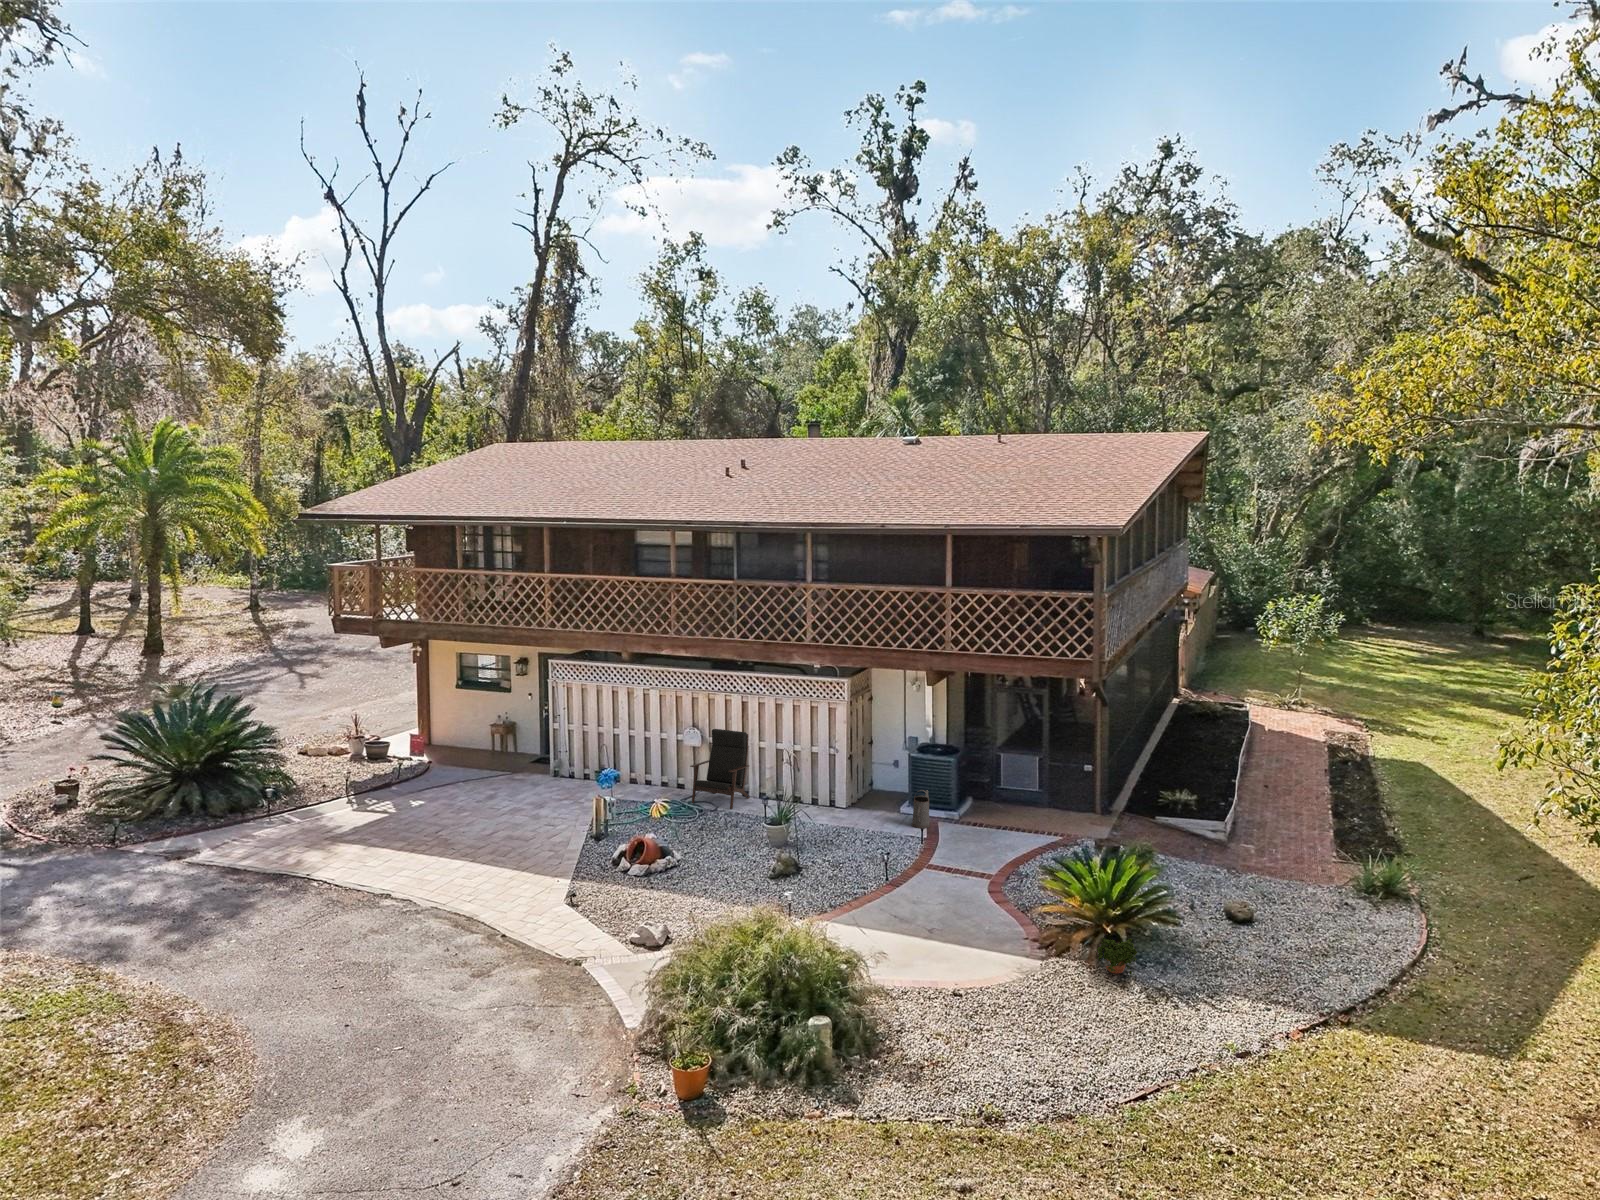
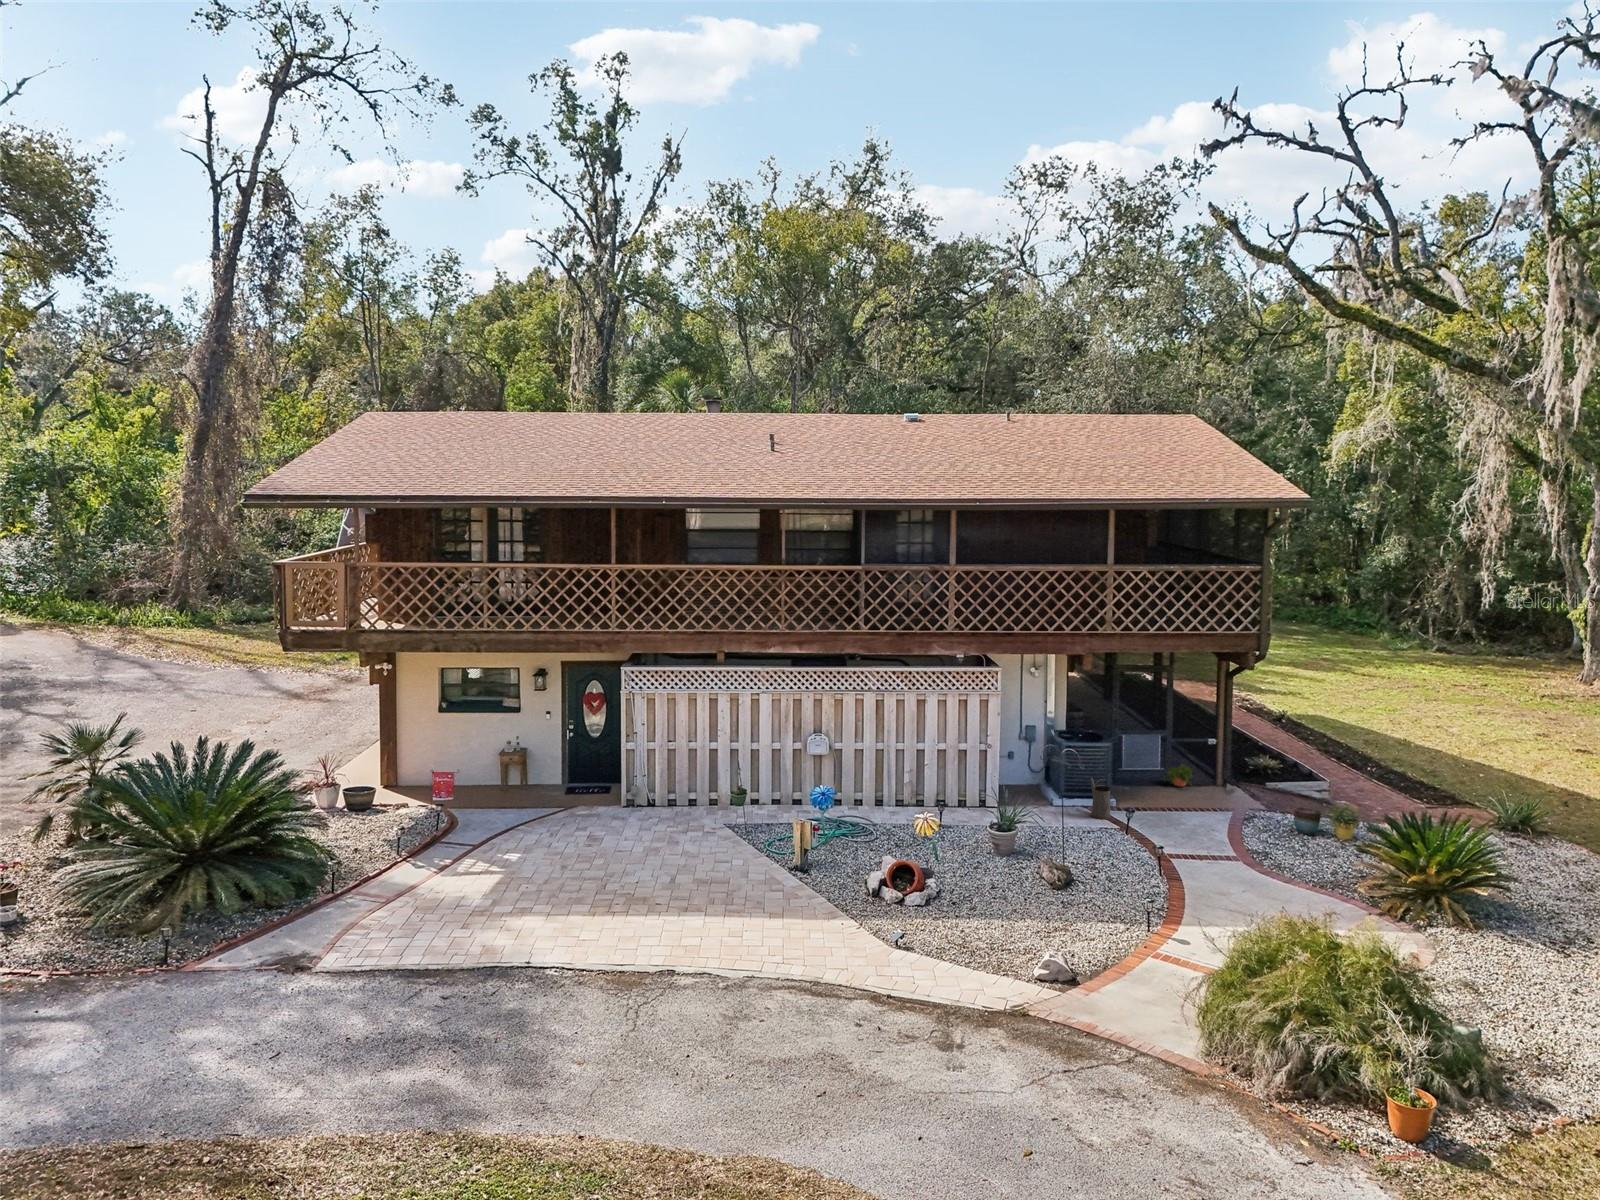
lounge chair: present [690,729,750,809] -> none [843,733,898,822]
potted plant: present [1095,938,1137,976] -> present [1163,764,1192,786]

